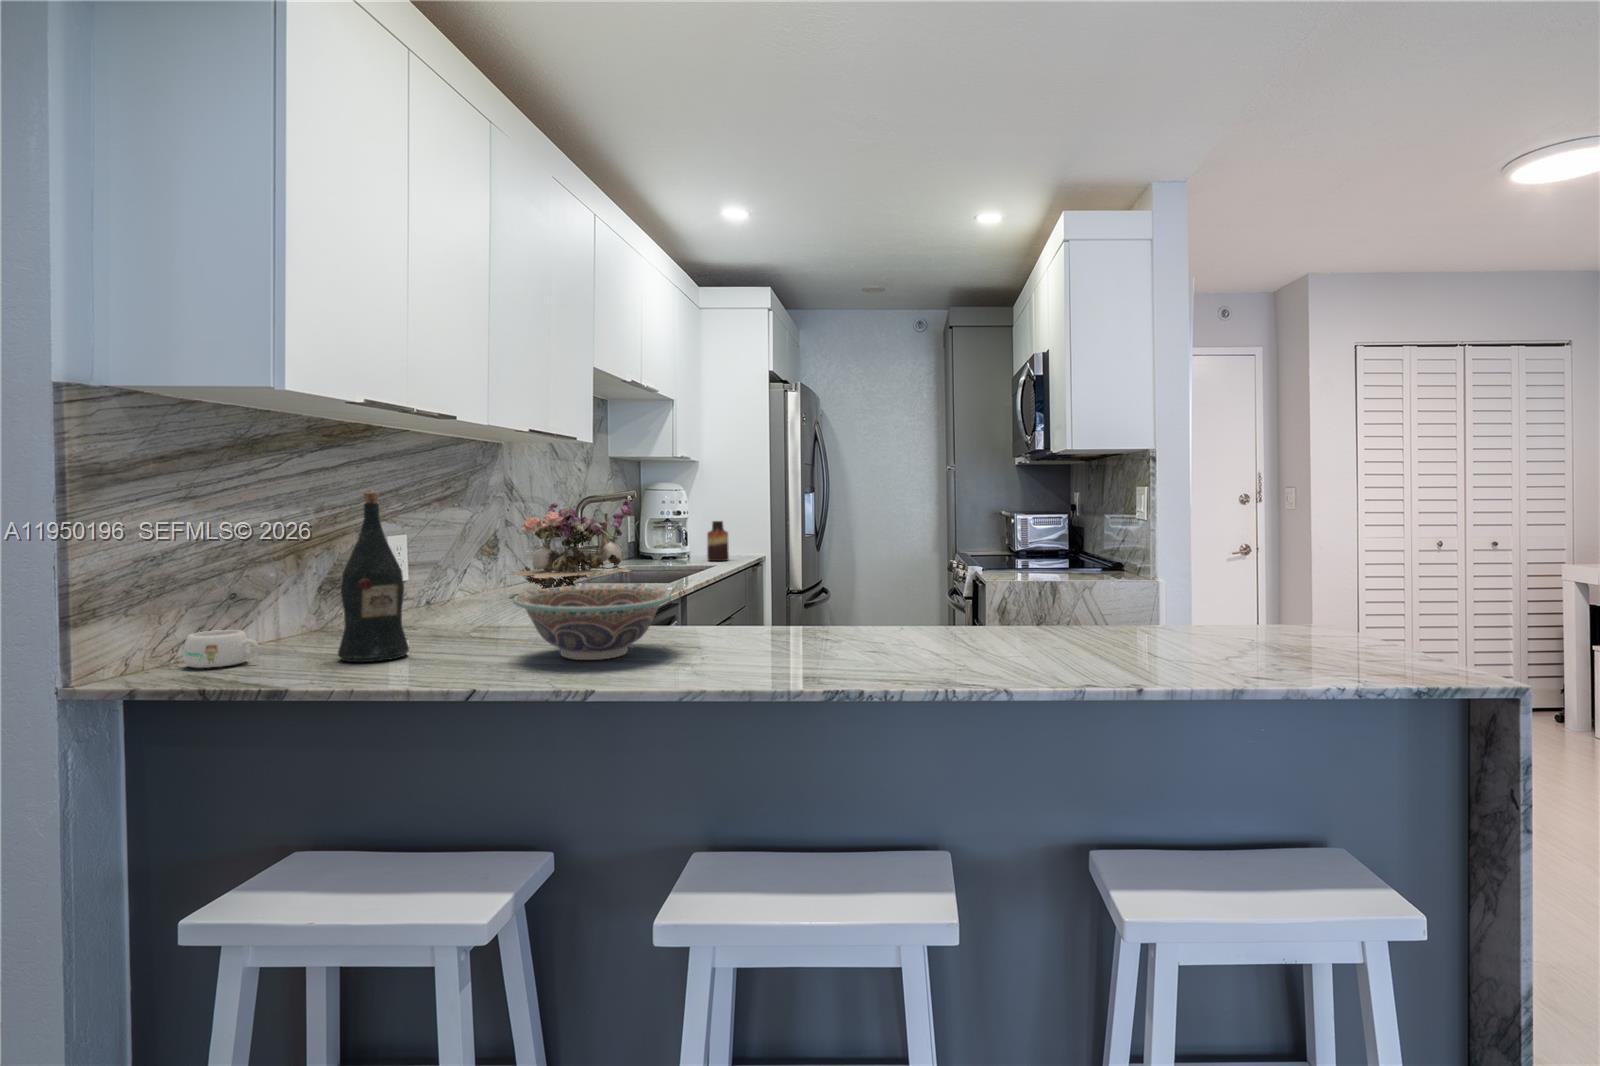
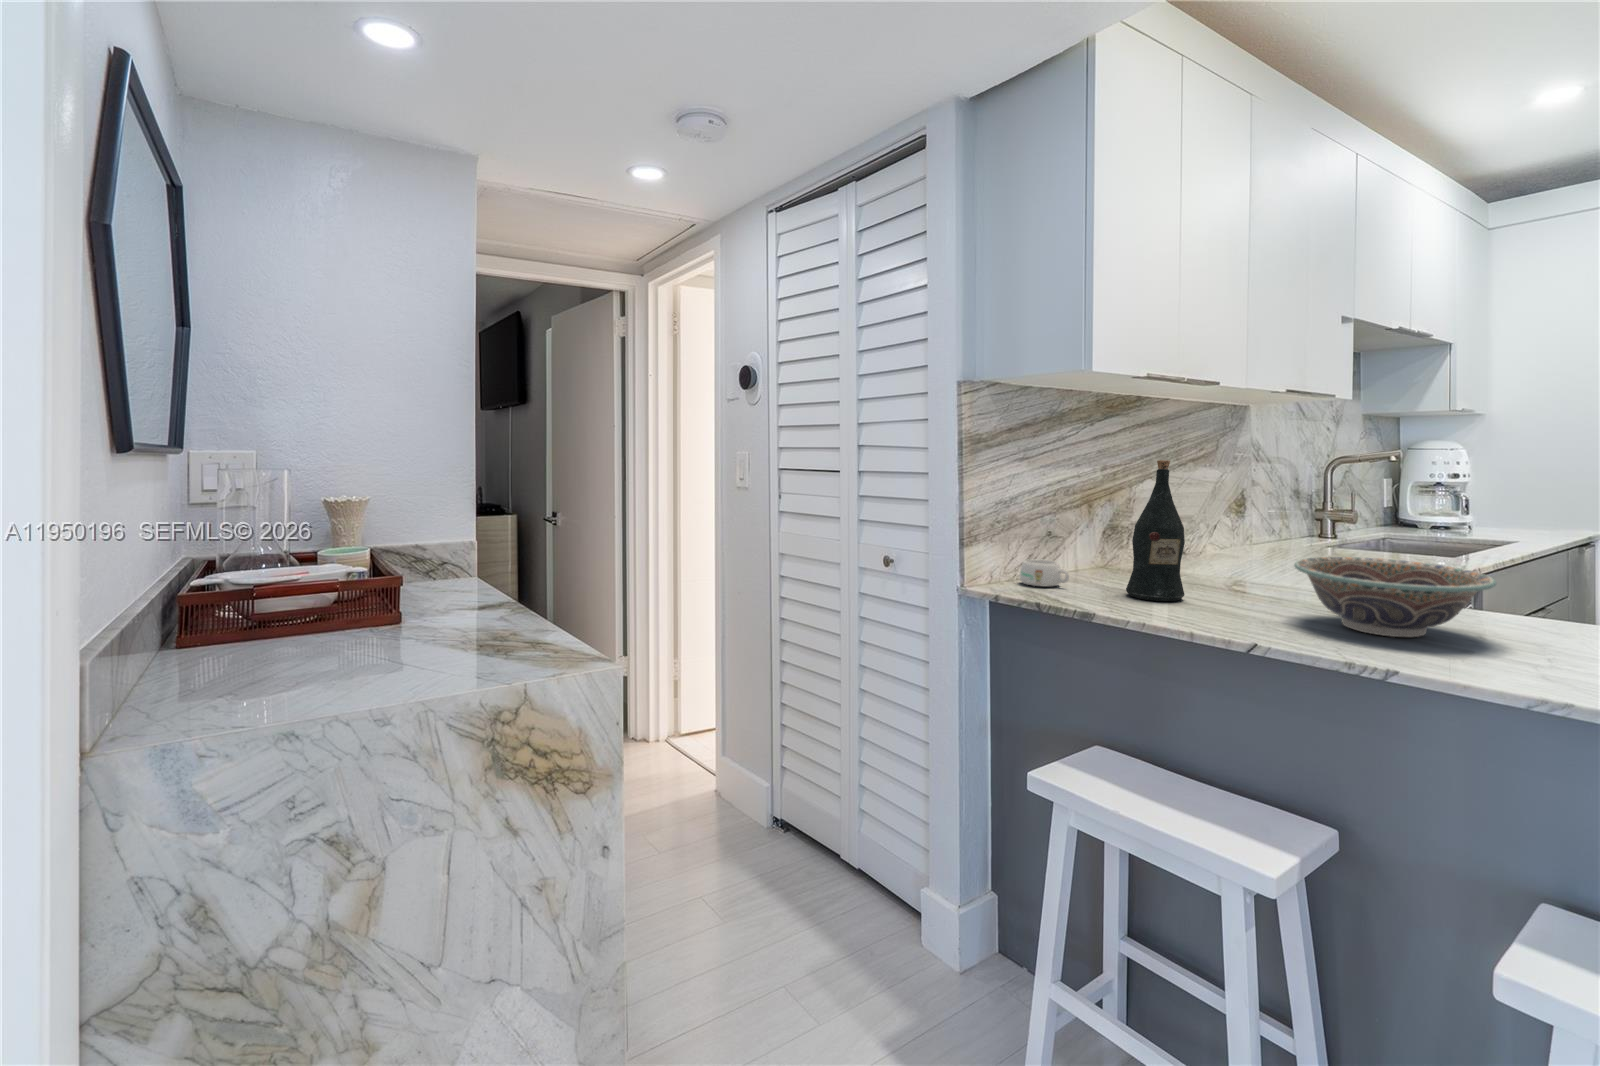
flower arrangement: present [508,497,633,589] -> none [1255,461,1412,557]
vase: present [707,521,729,561] -> none [1496,487,1535,536]

